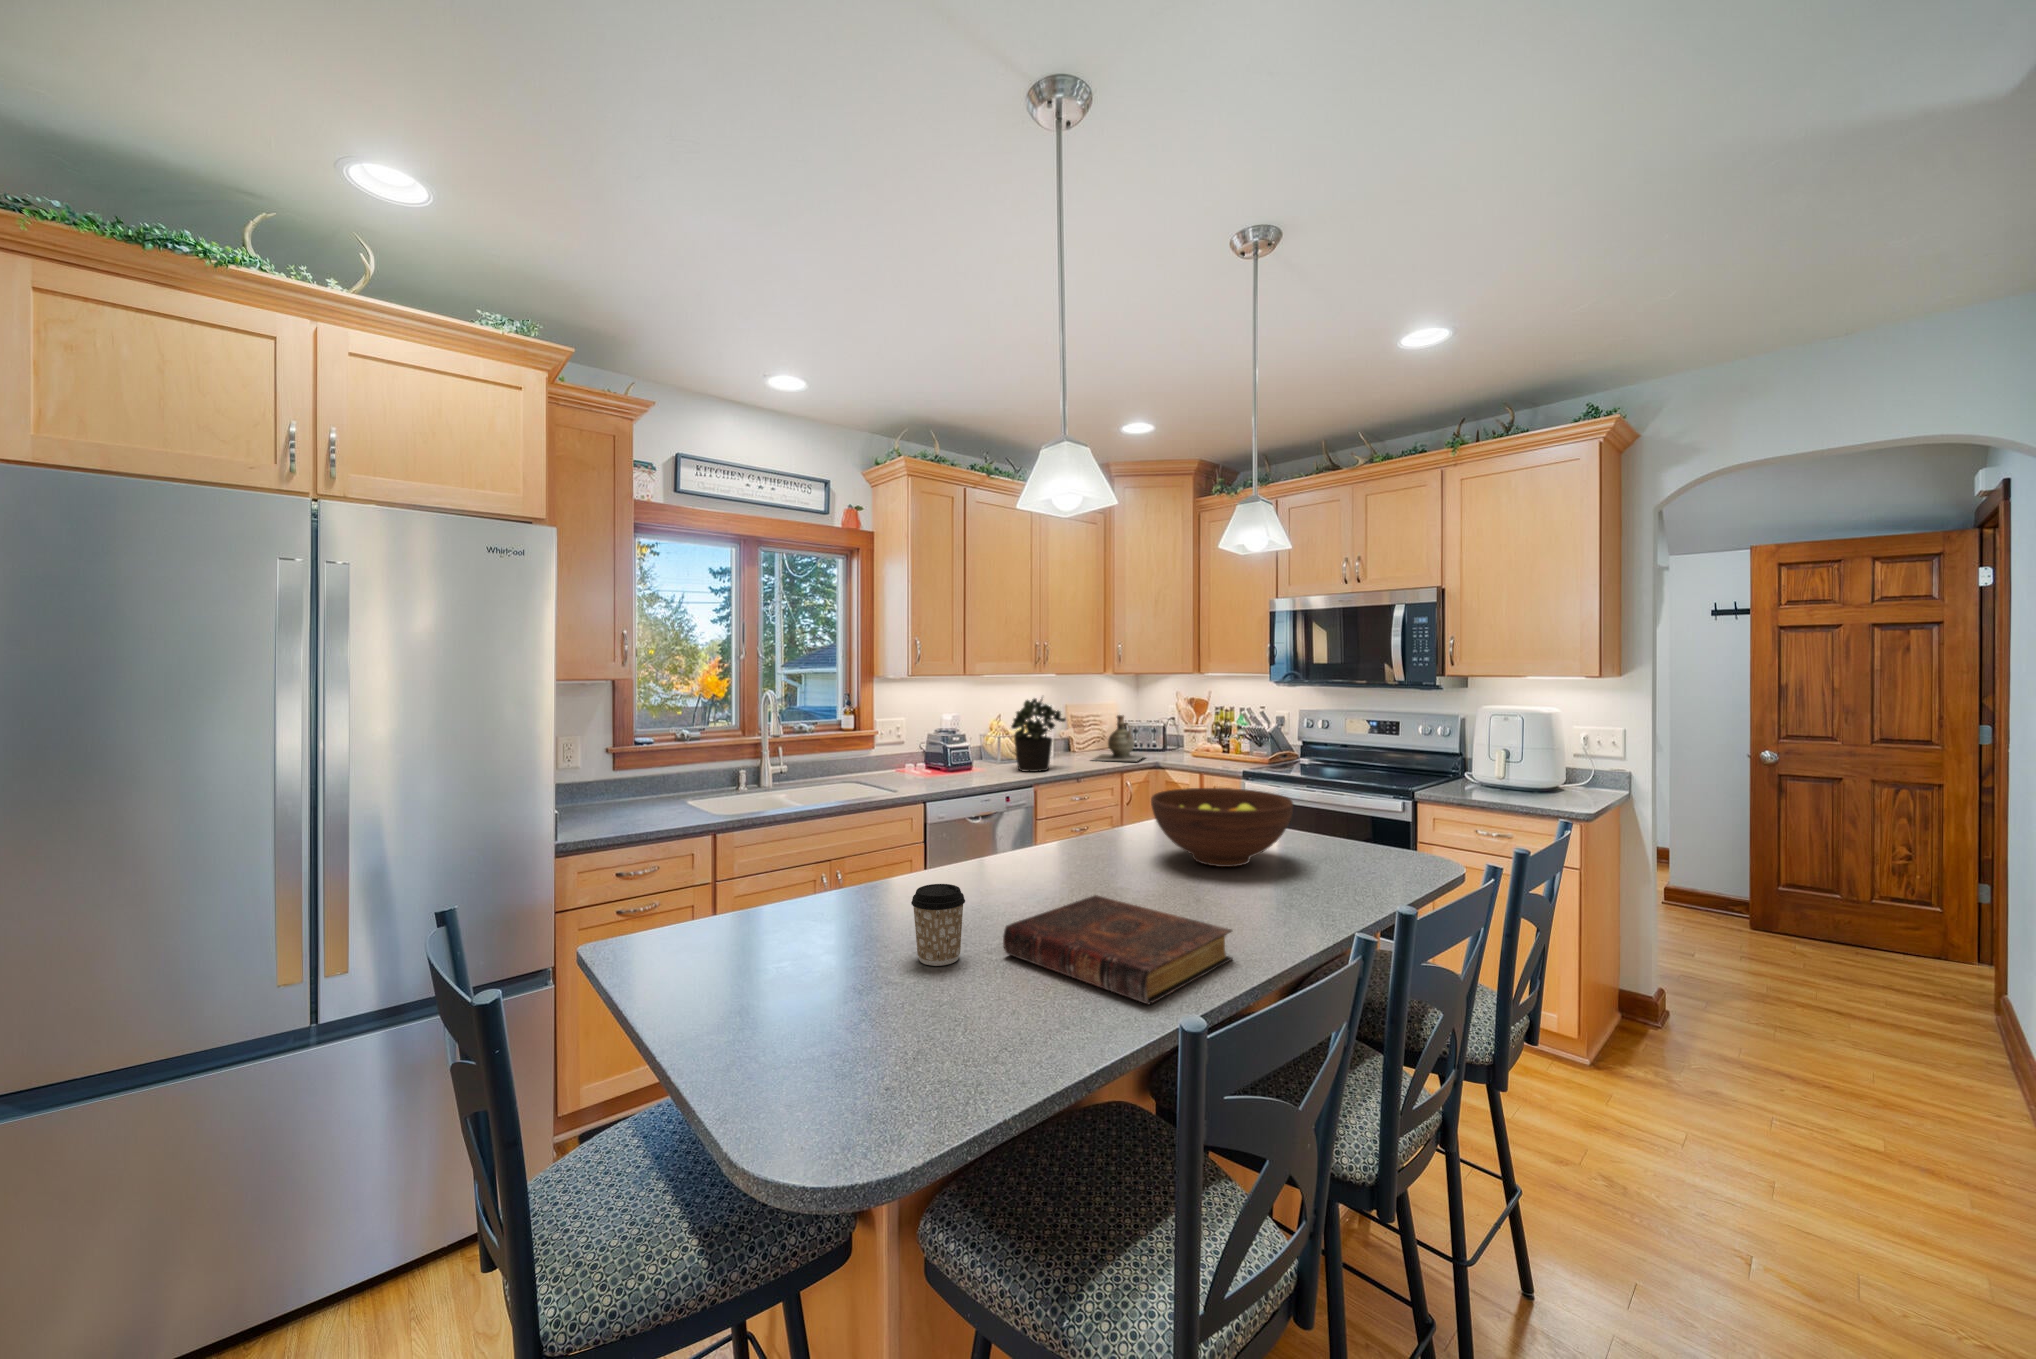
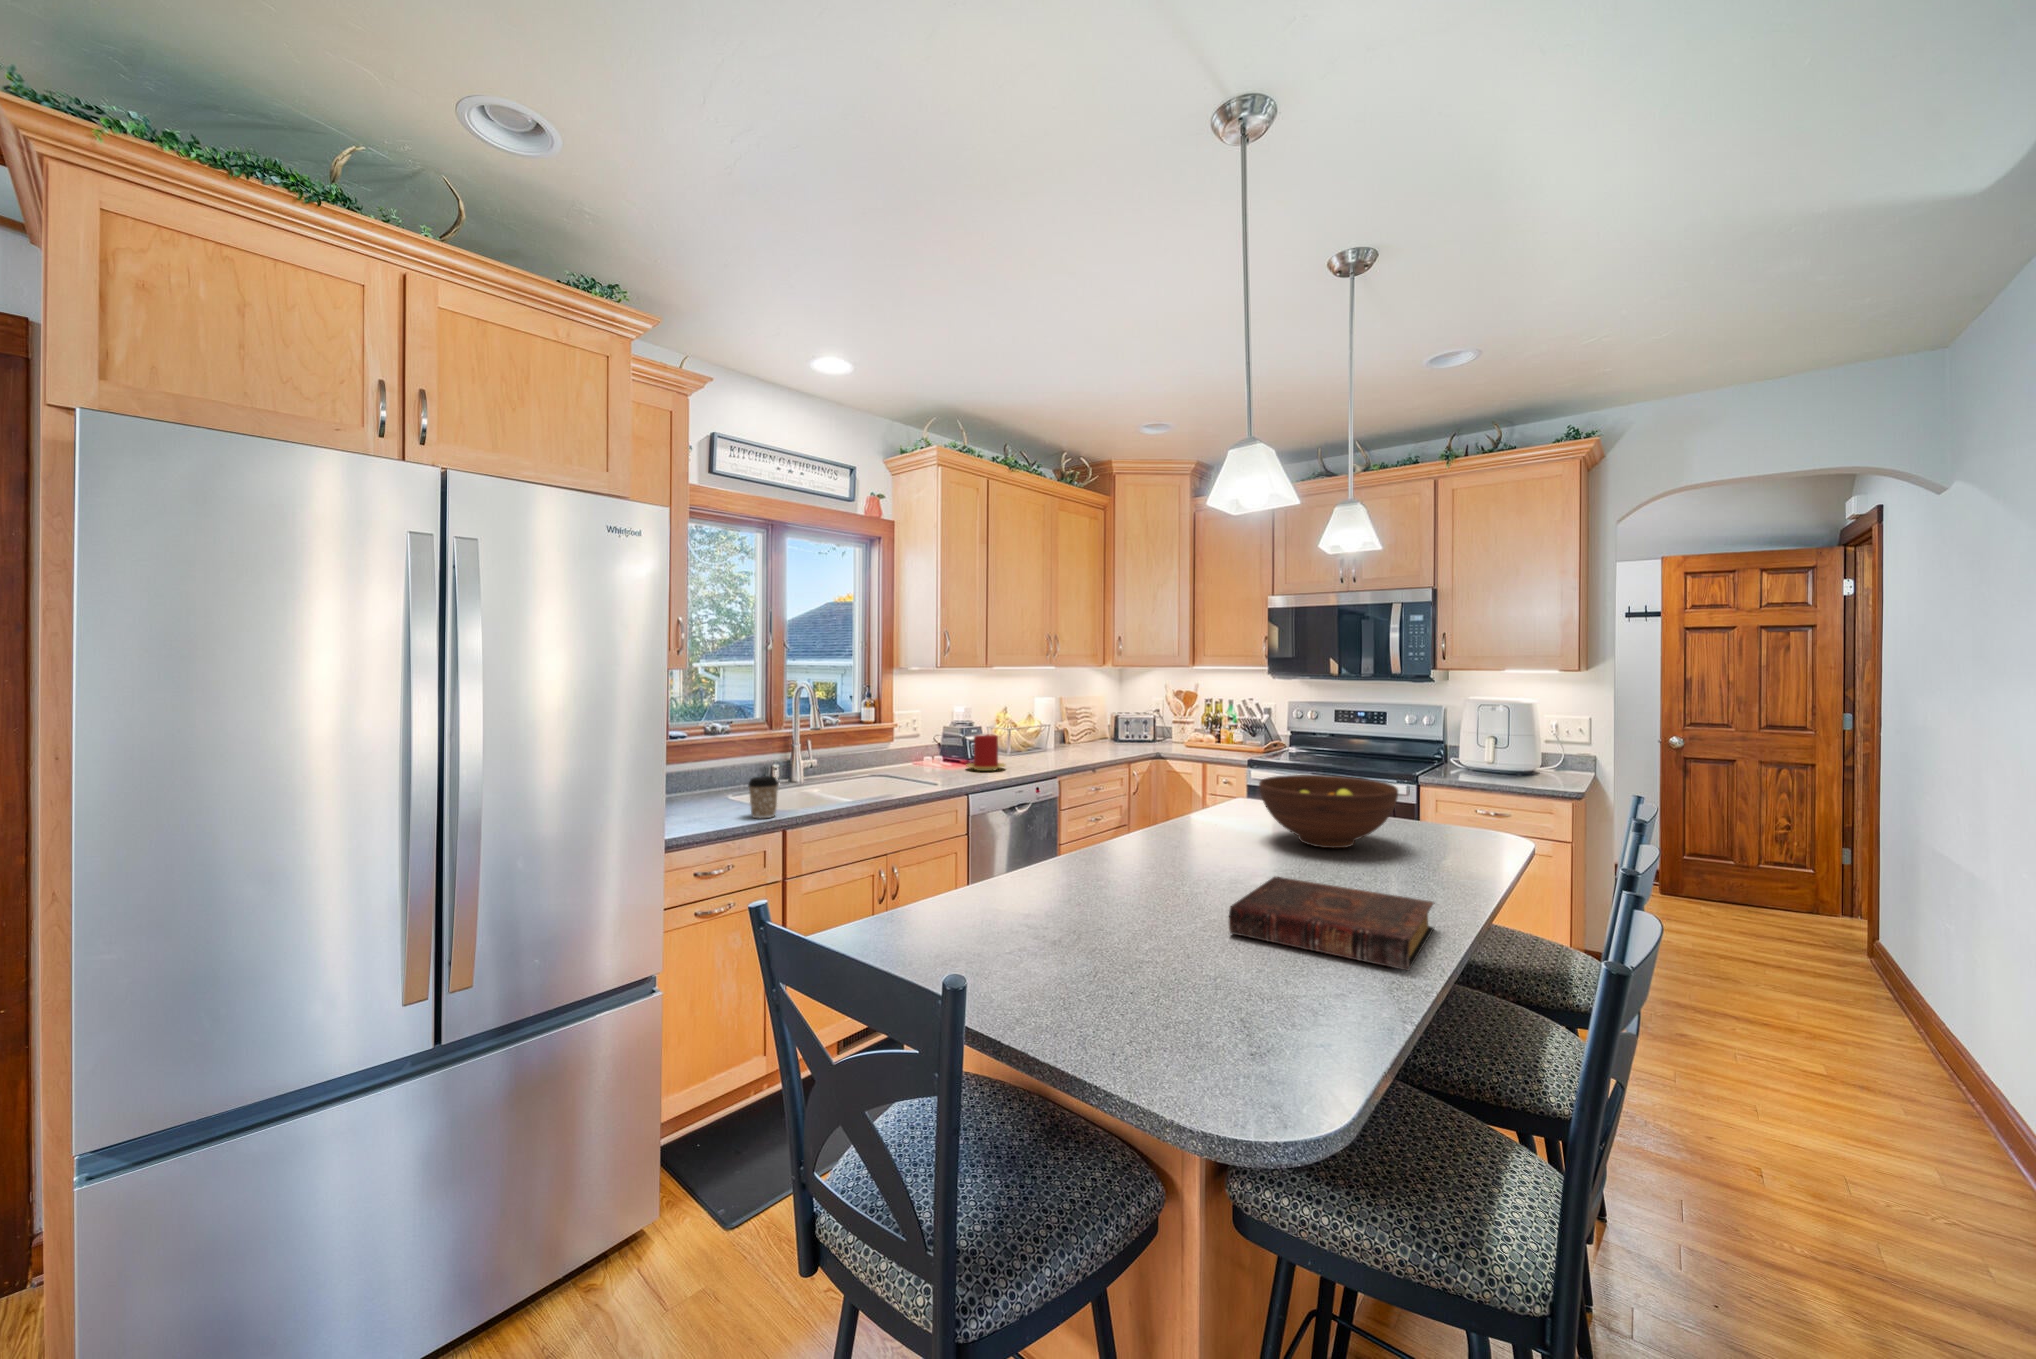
potted plant: present [1011,698,1066,772] -> none [1028,688,1082,764]
ceramic jug: present [1093,715,1144,761] -> none [1096,707,1147,752]
candle: none [939,742,979,778] -> present [966,734,1005,771]
coffee cup: present [911,884,965,966] -> present [748,776,779,818]

